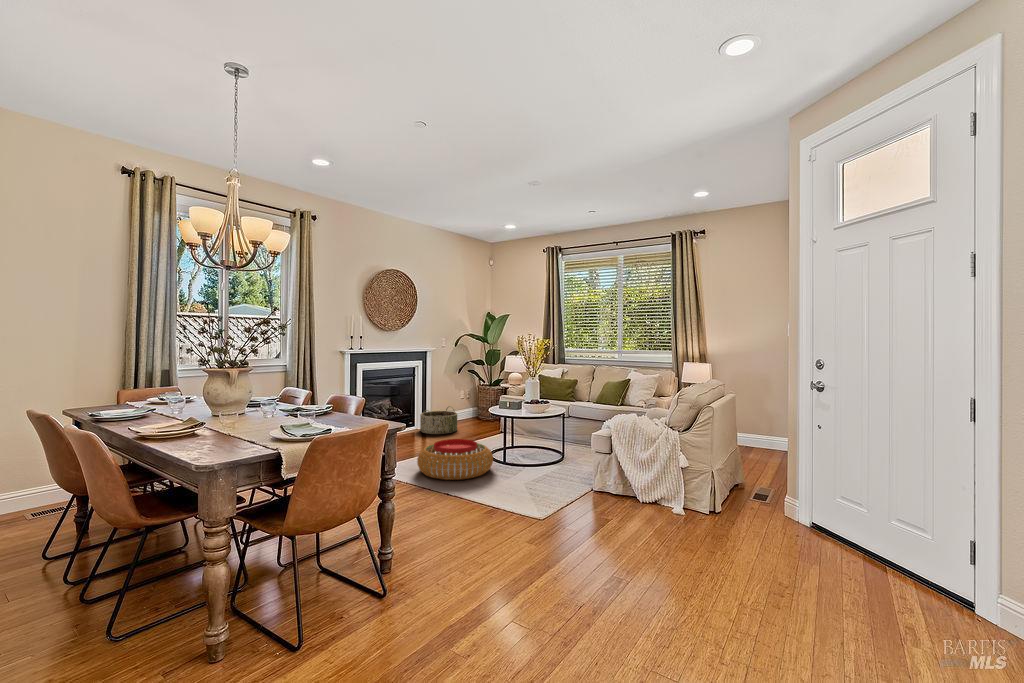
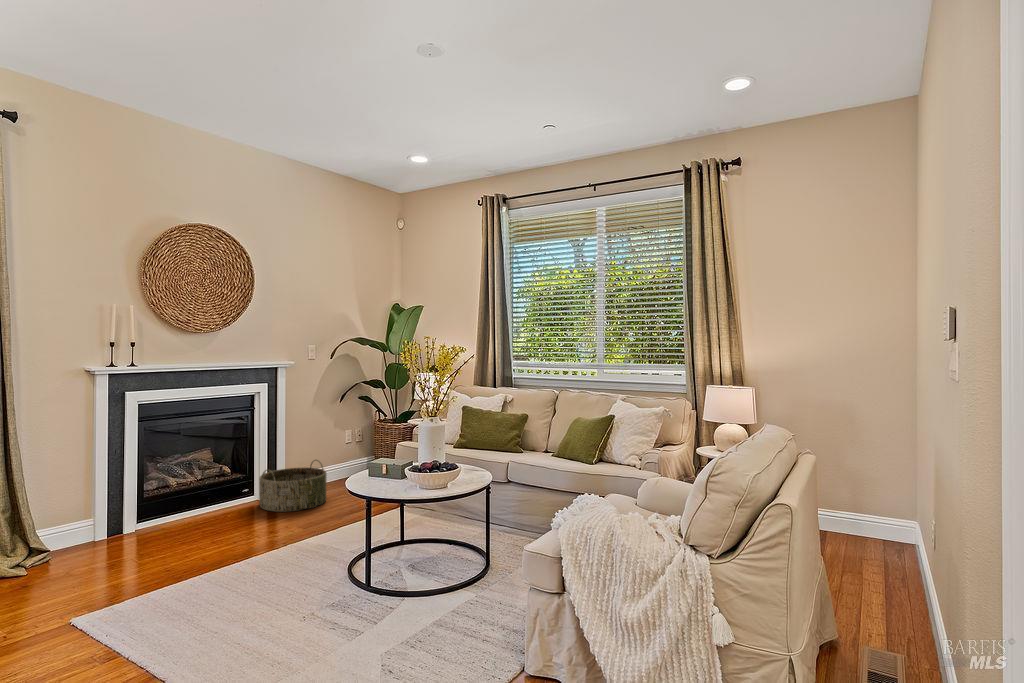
pouf: present [417,439,493,480] -> none [170,545,338,648]

